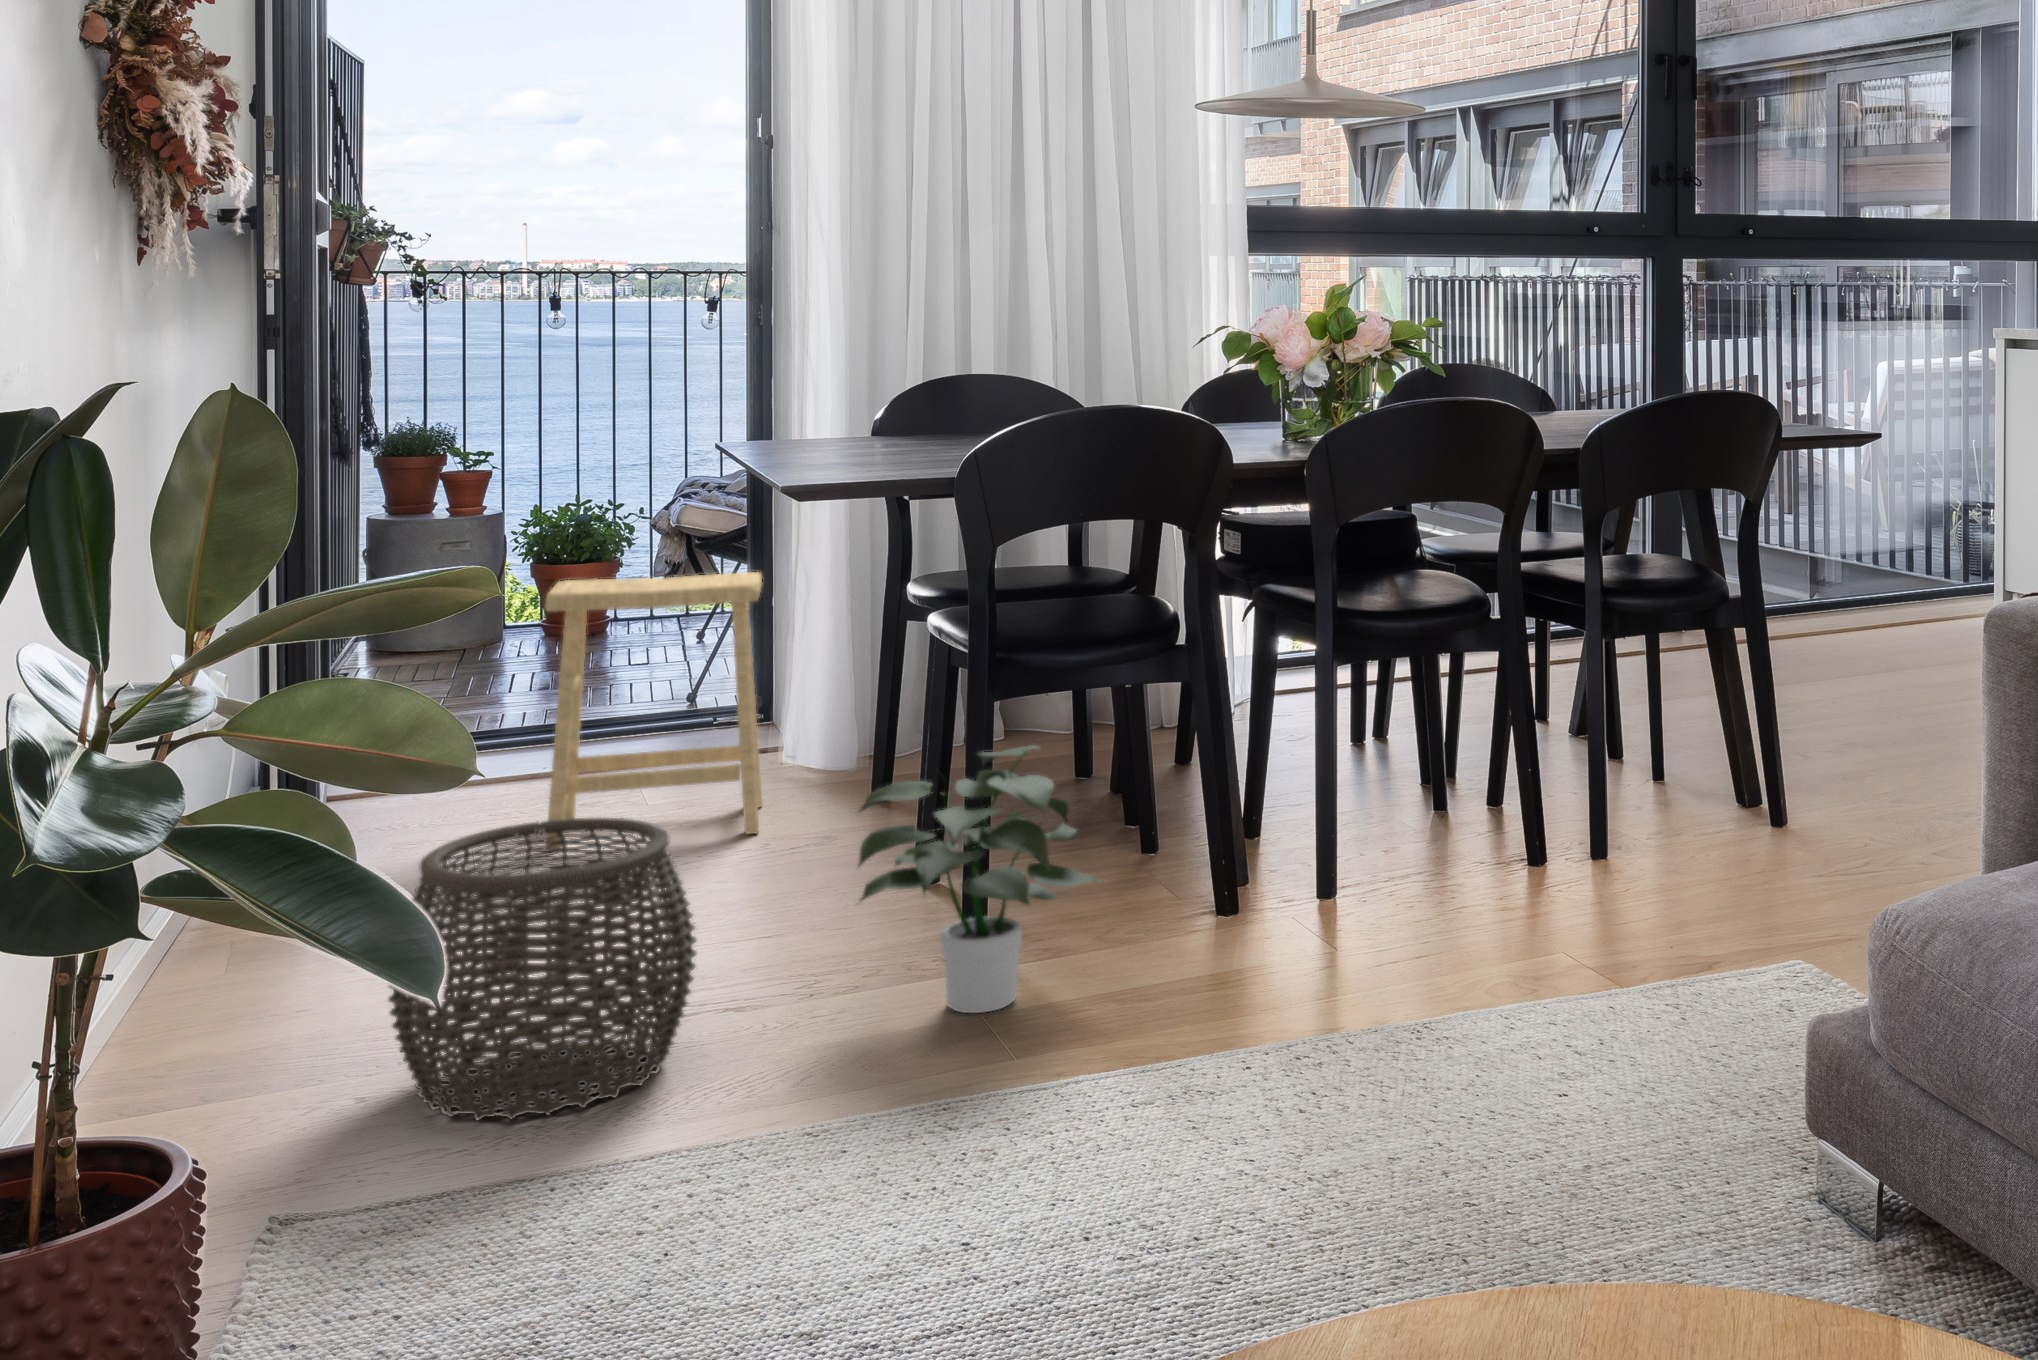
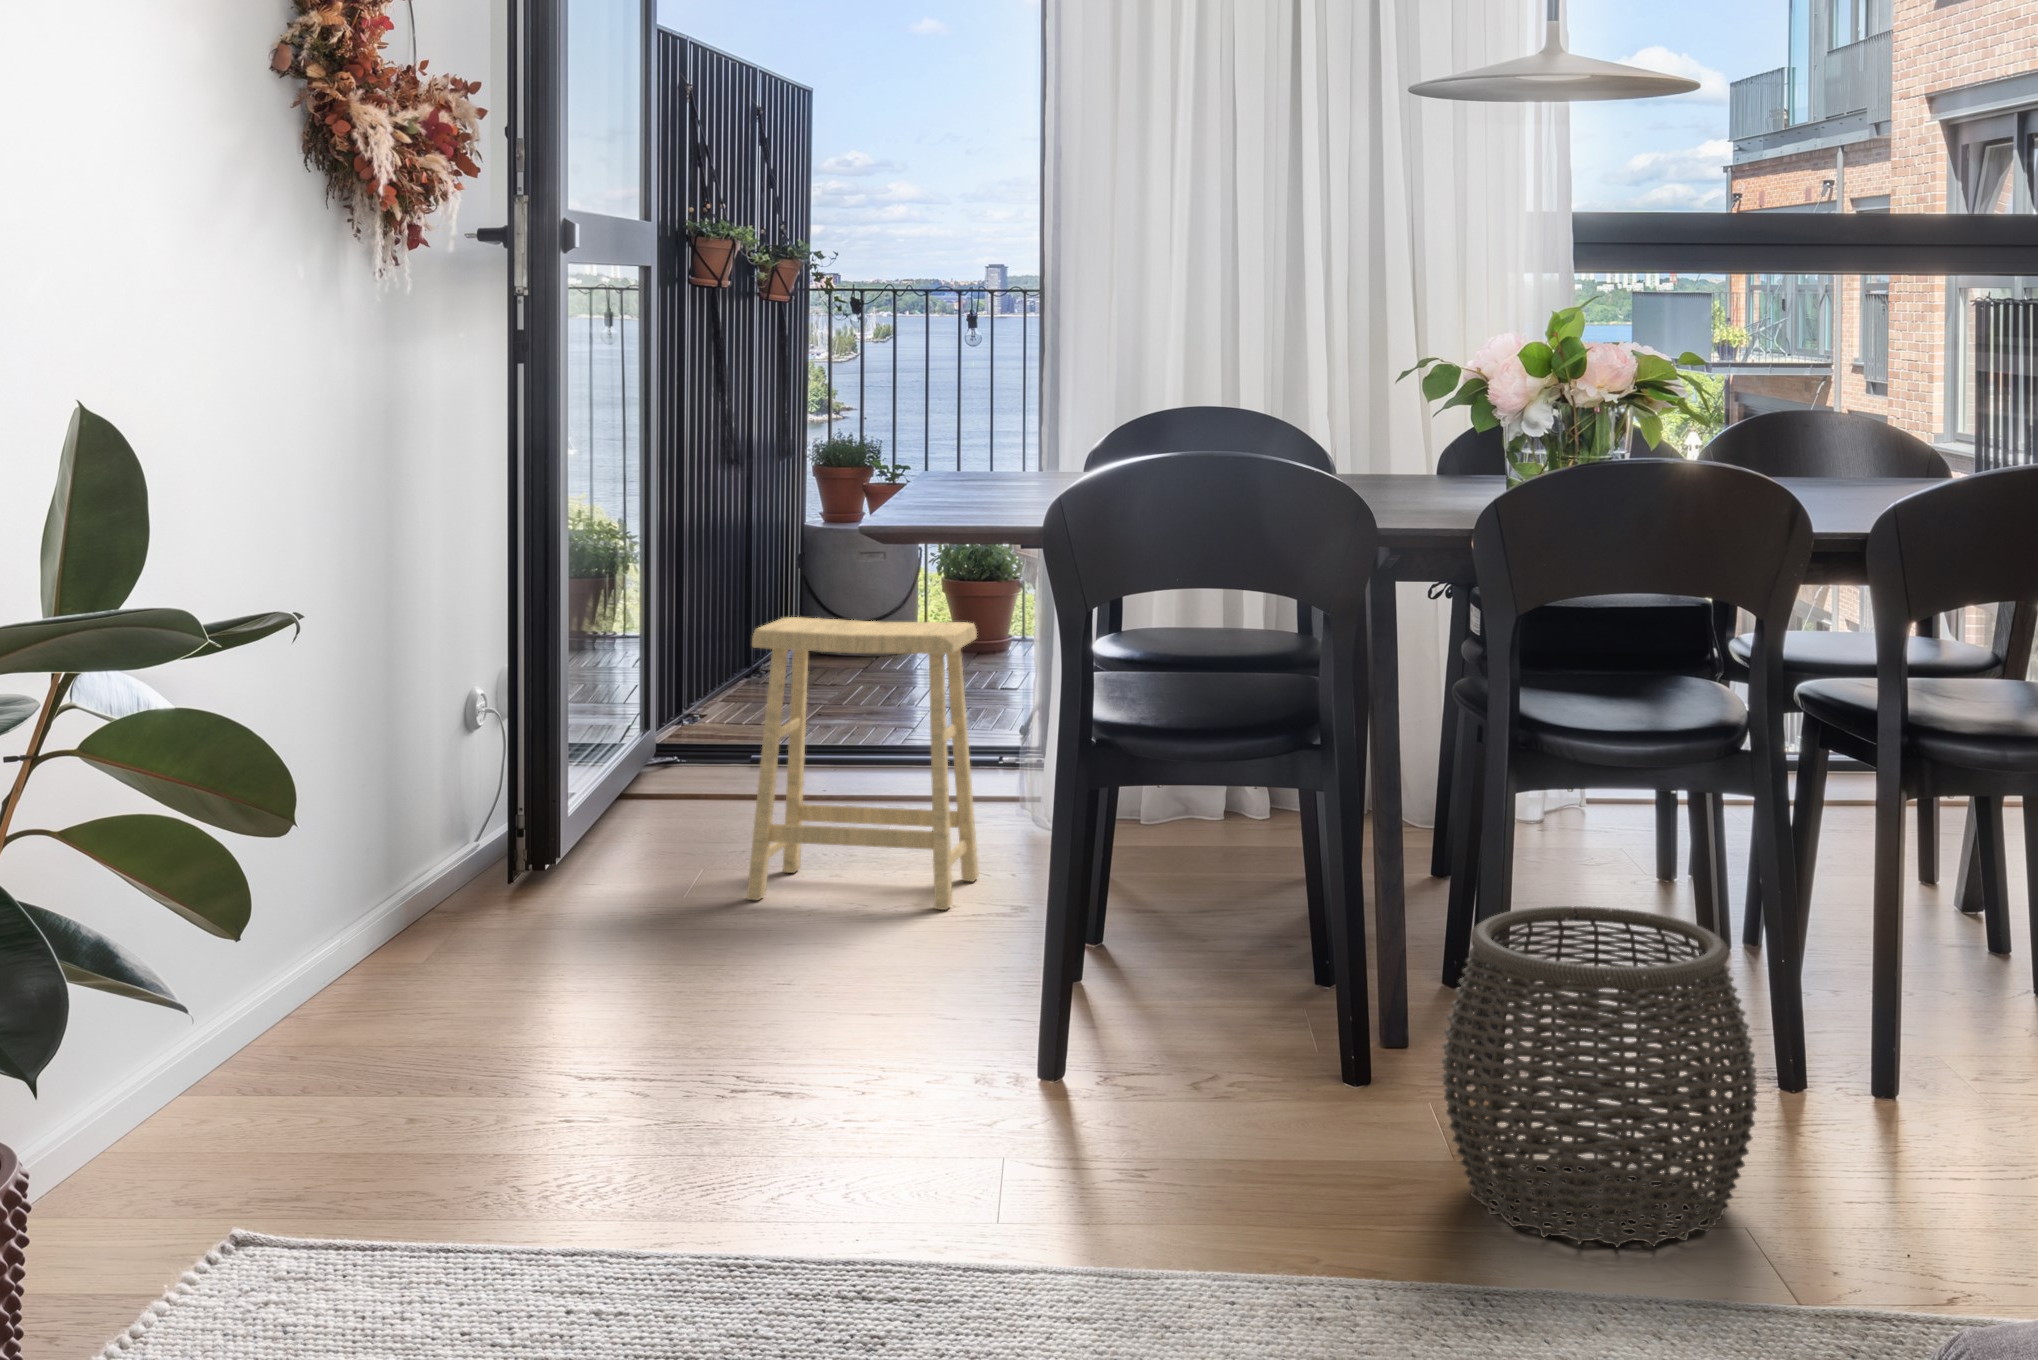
potted plant: present [859,745,1100,1013] -> none [865,844,1147,1152]
woven basket: present [389,817,697,1121] -> present [1442,906,1757,1247]

